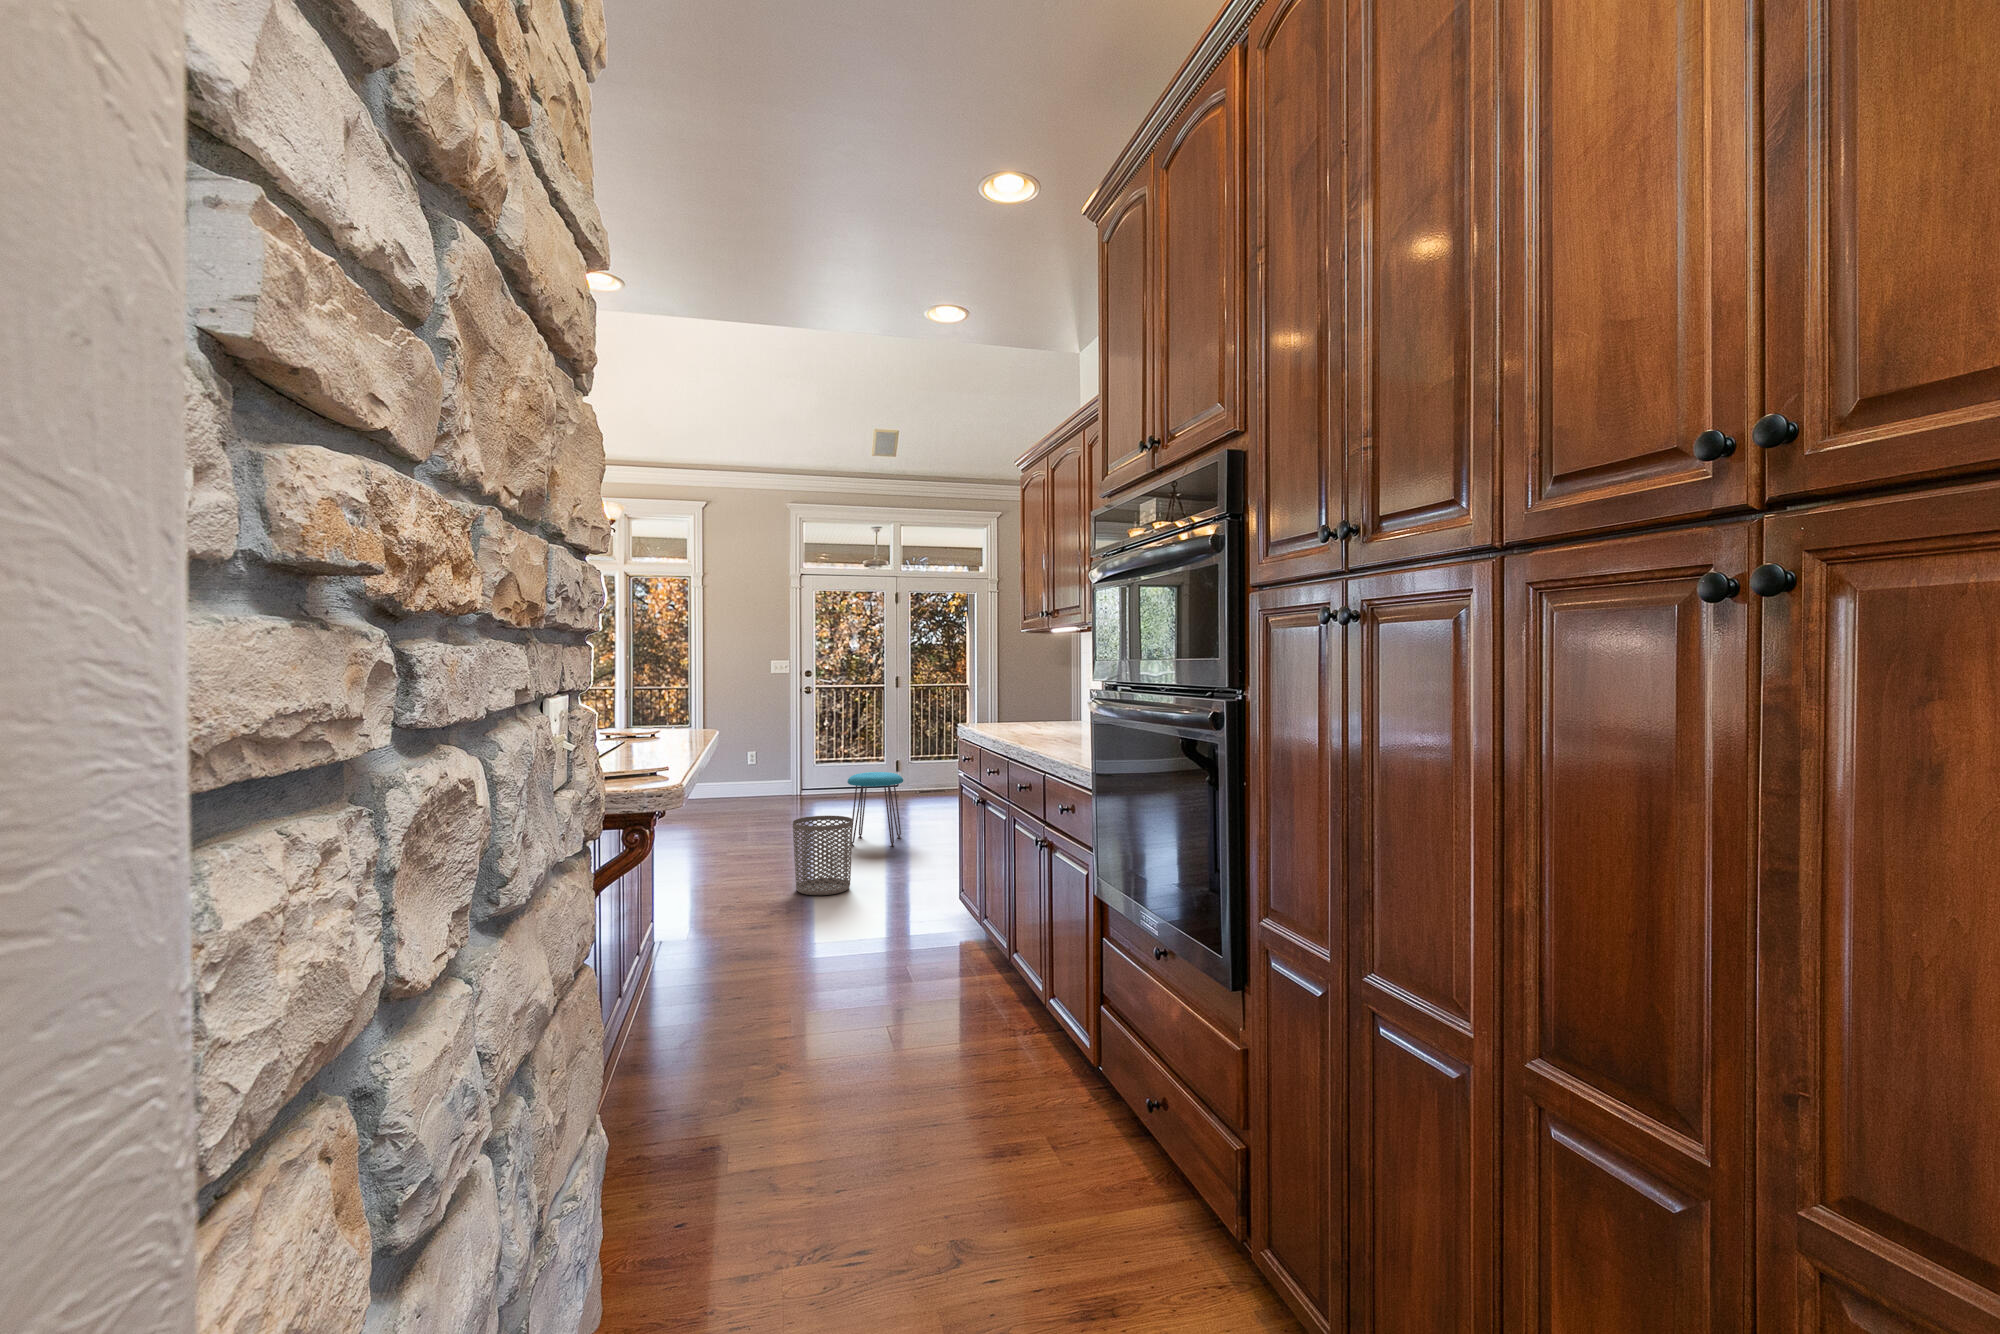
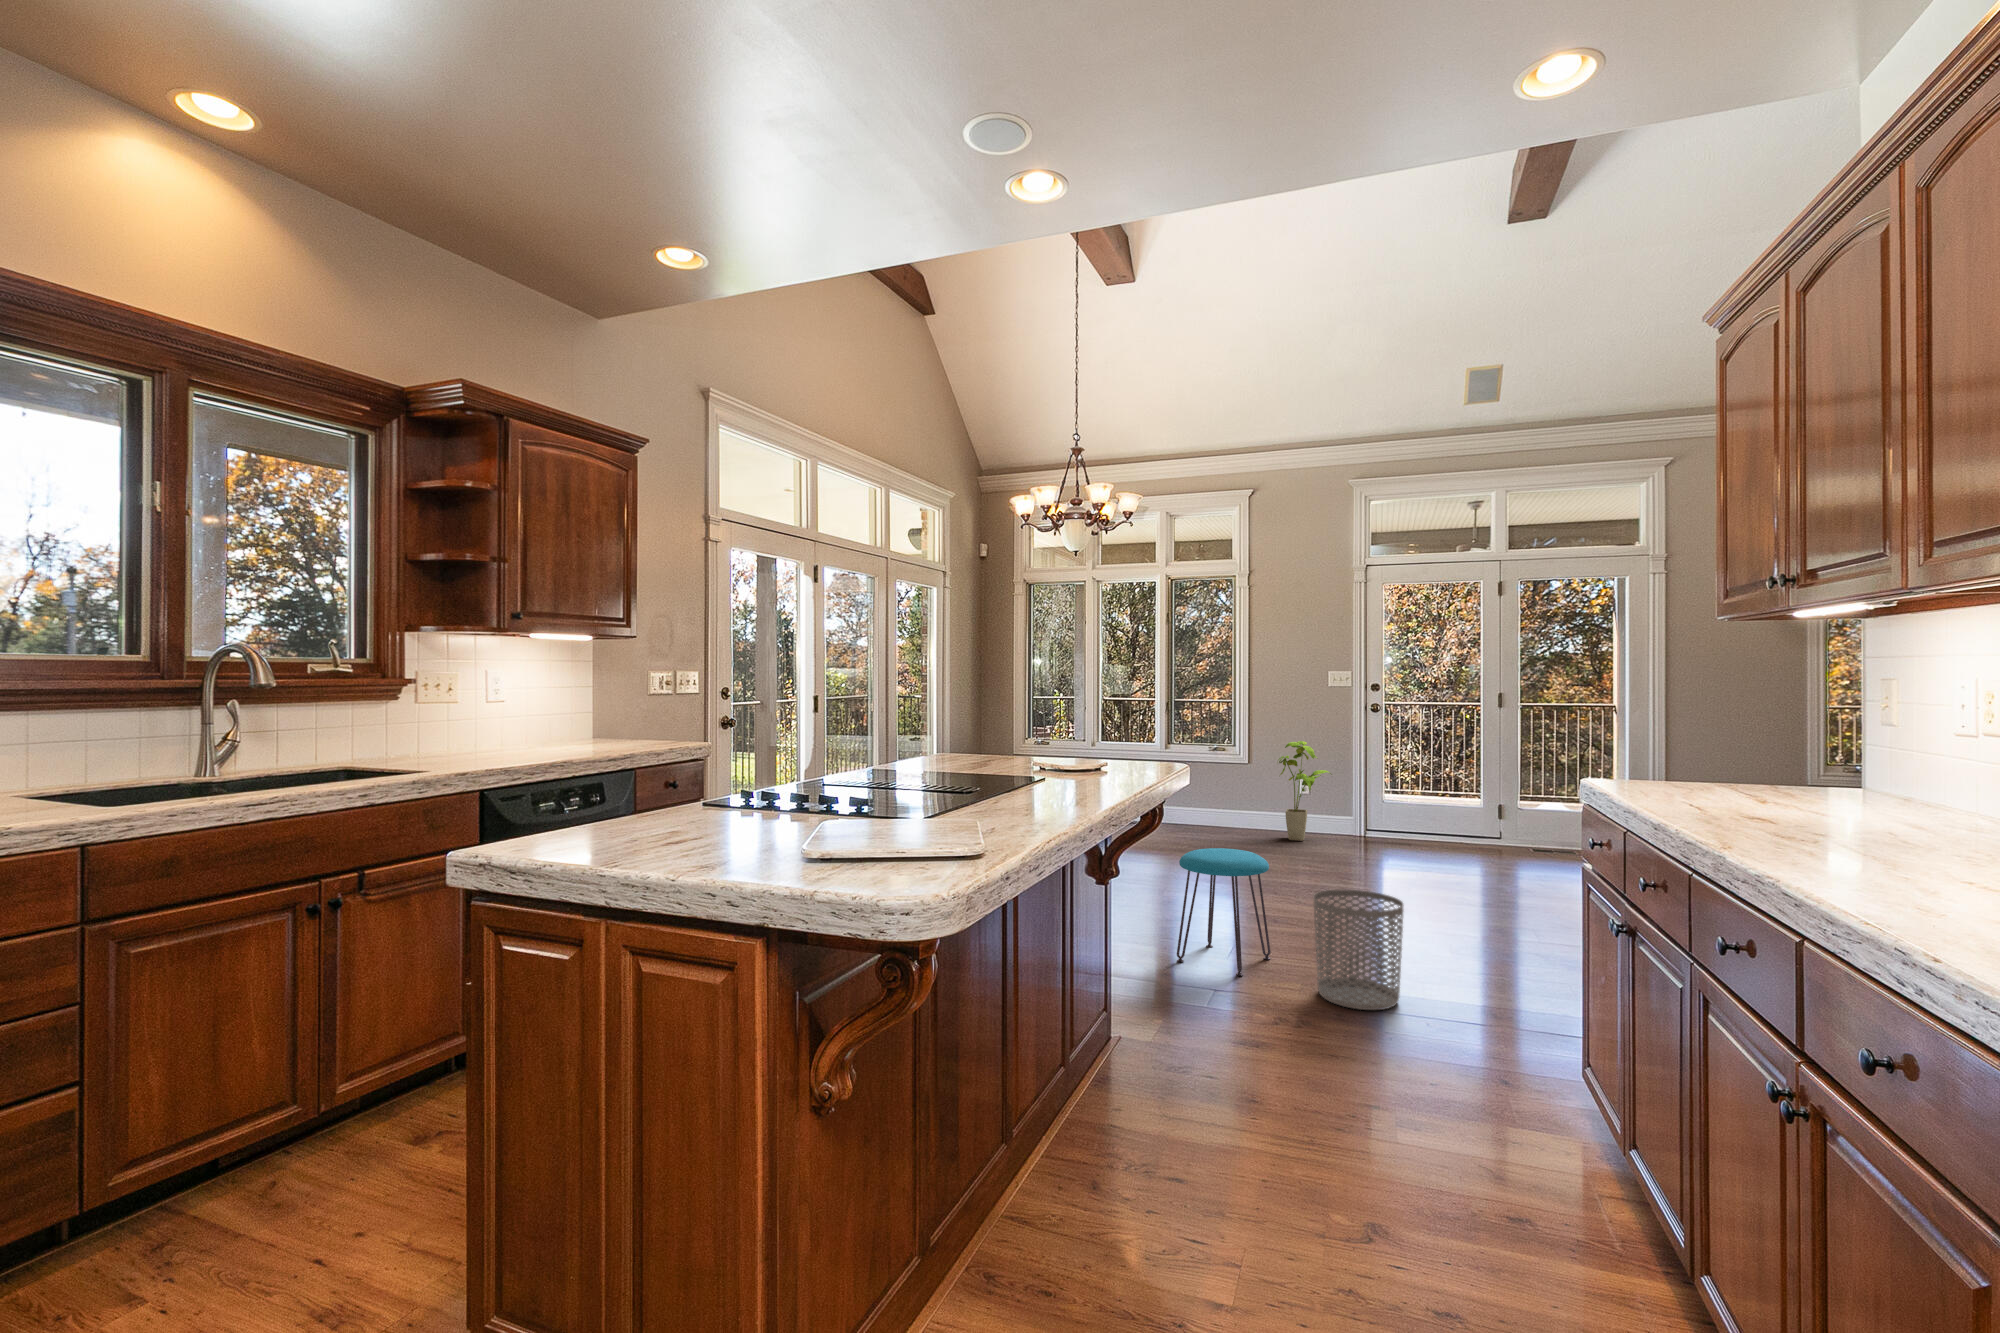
house plant: none [729,718,775,801] -> present [1278,741,1331,841]
stool: present [848,772,903,846] -> present [1177,848,1271,976]

